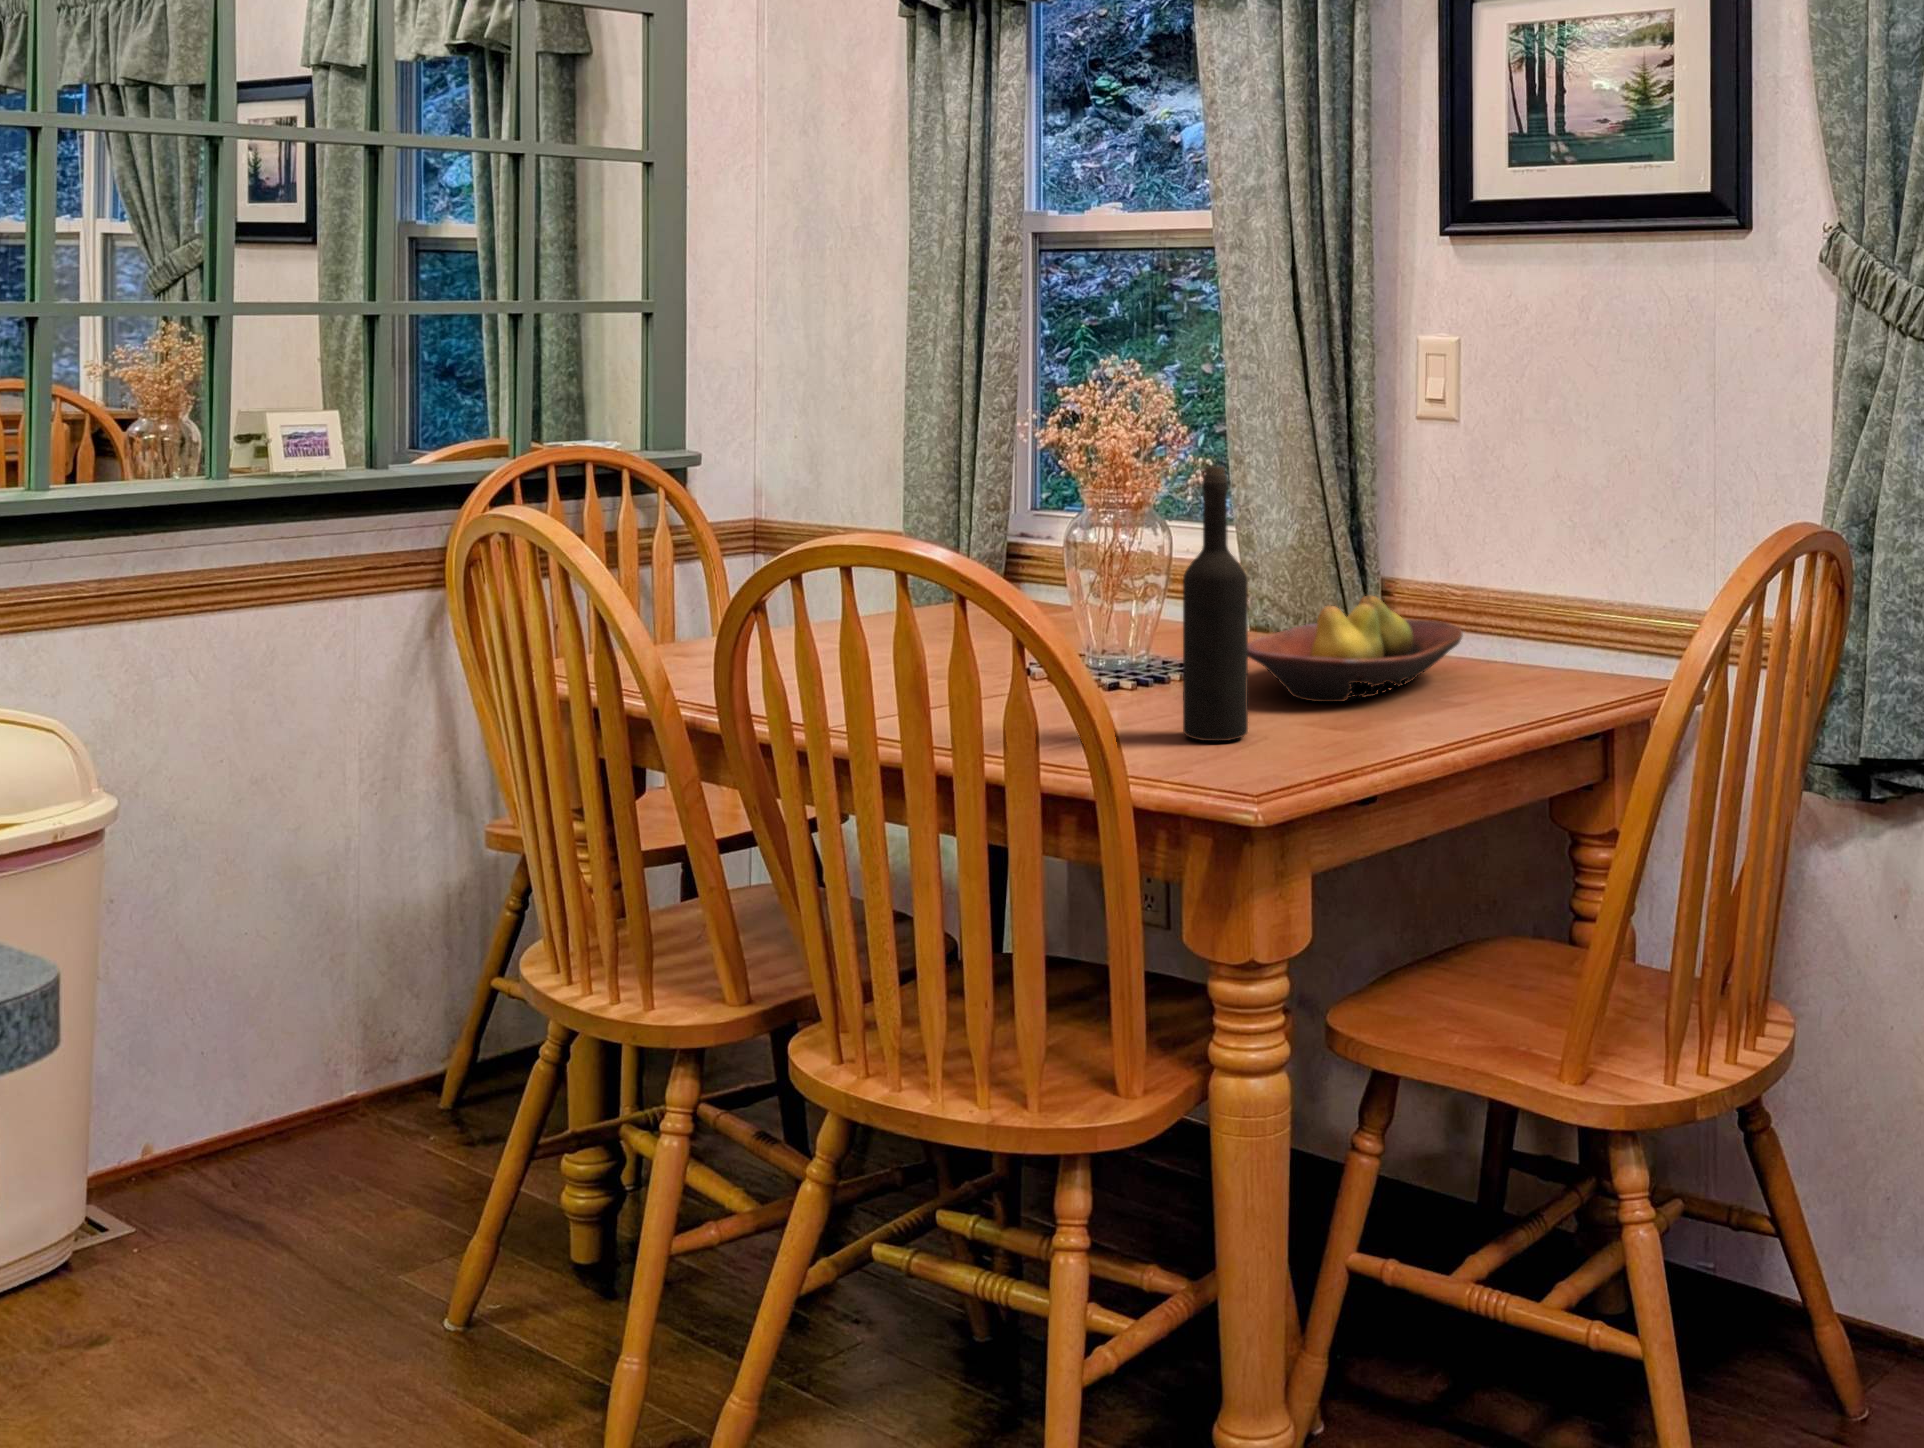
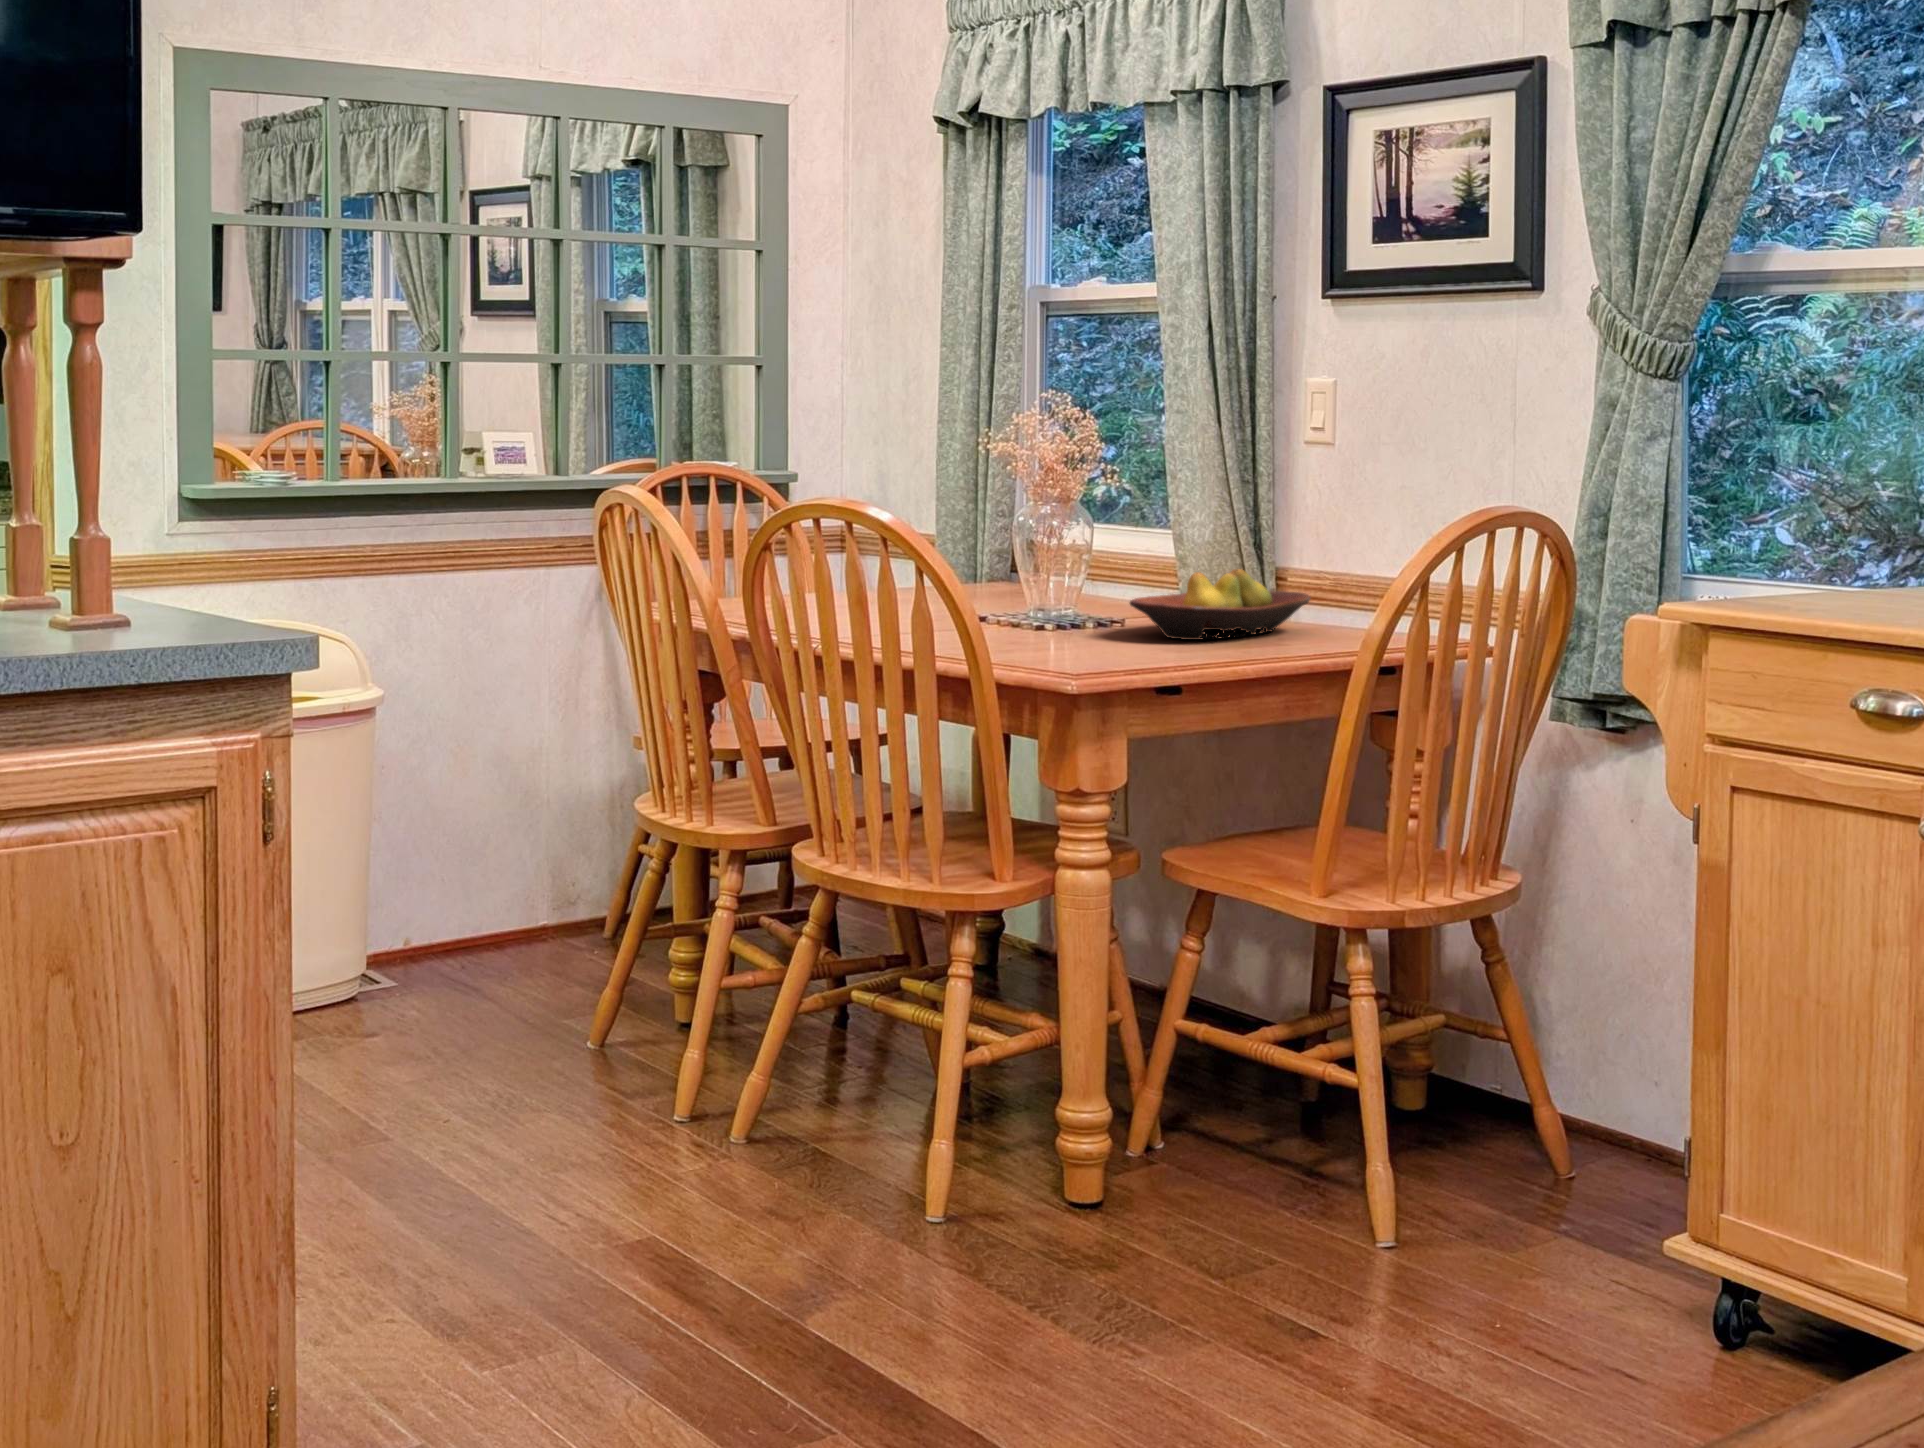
wine bottle: present [1183,466,1248,741] -> none [1060,461,1106,653]

